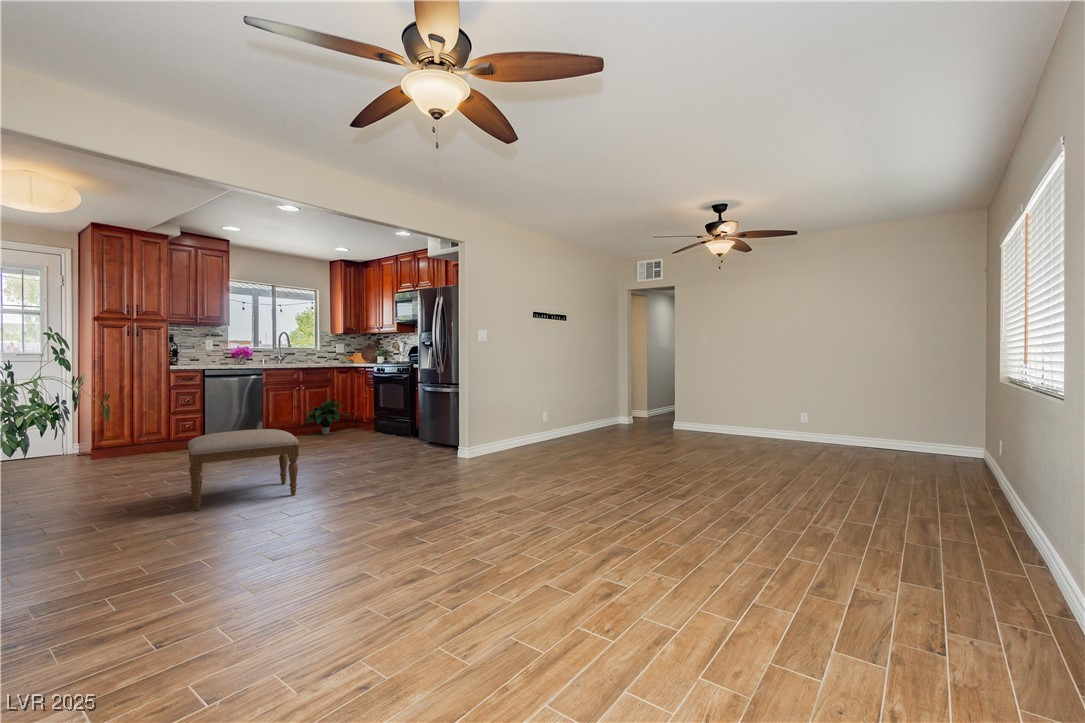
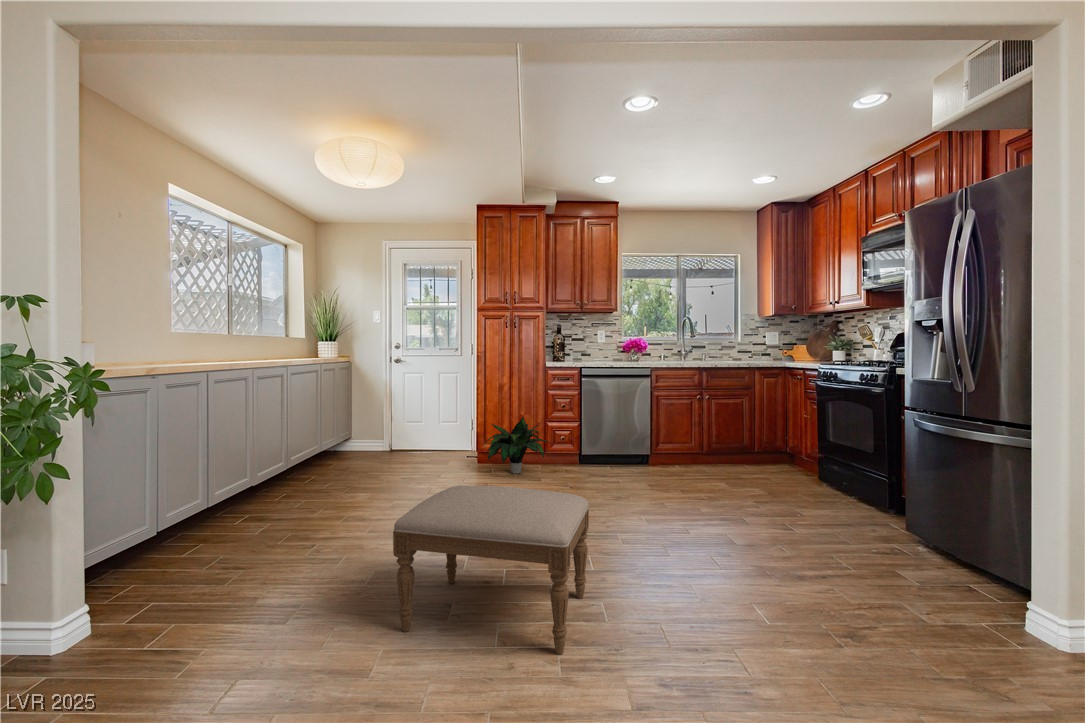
potted plant: present [303,398,349,434] -> present [486,417,550,474]

